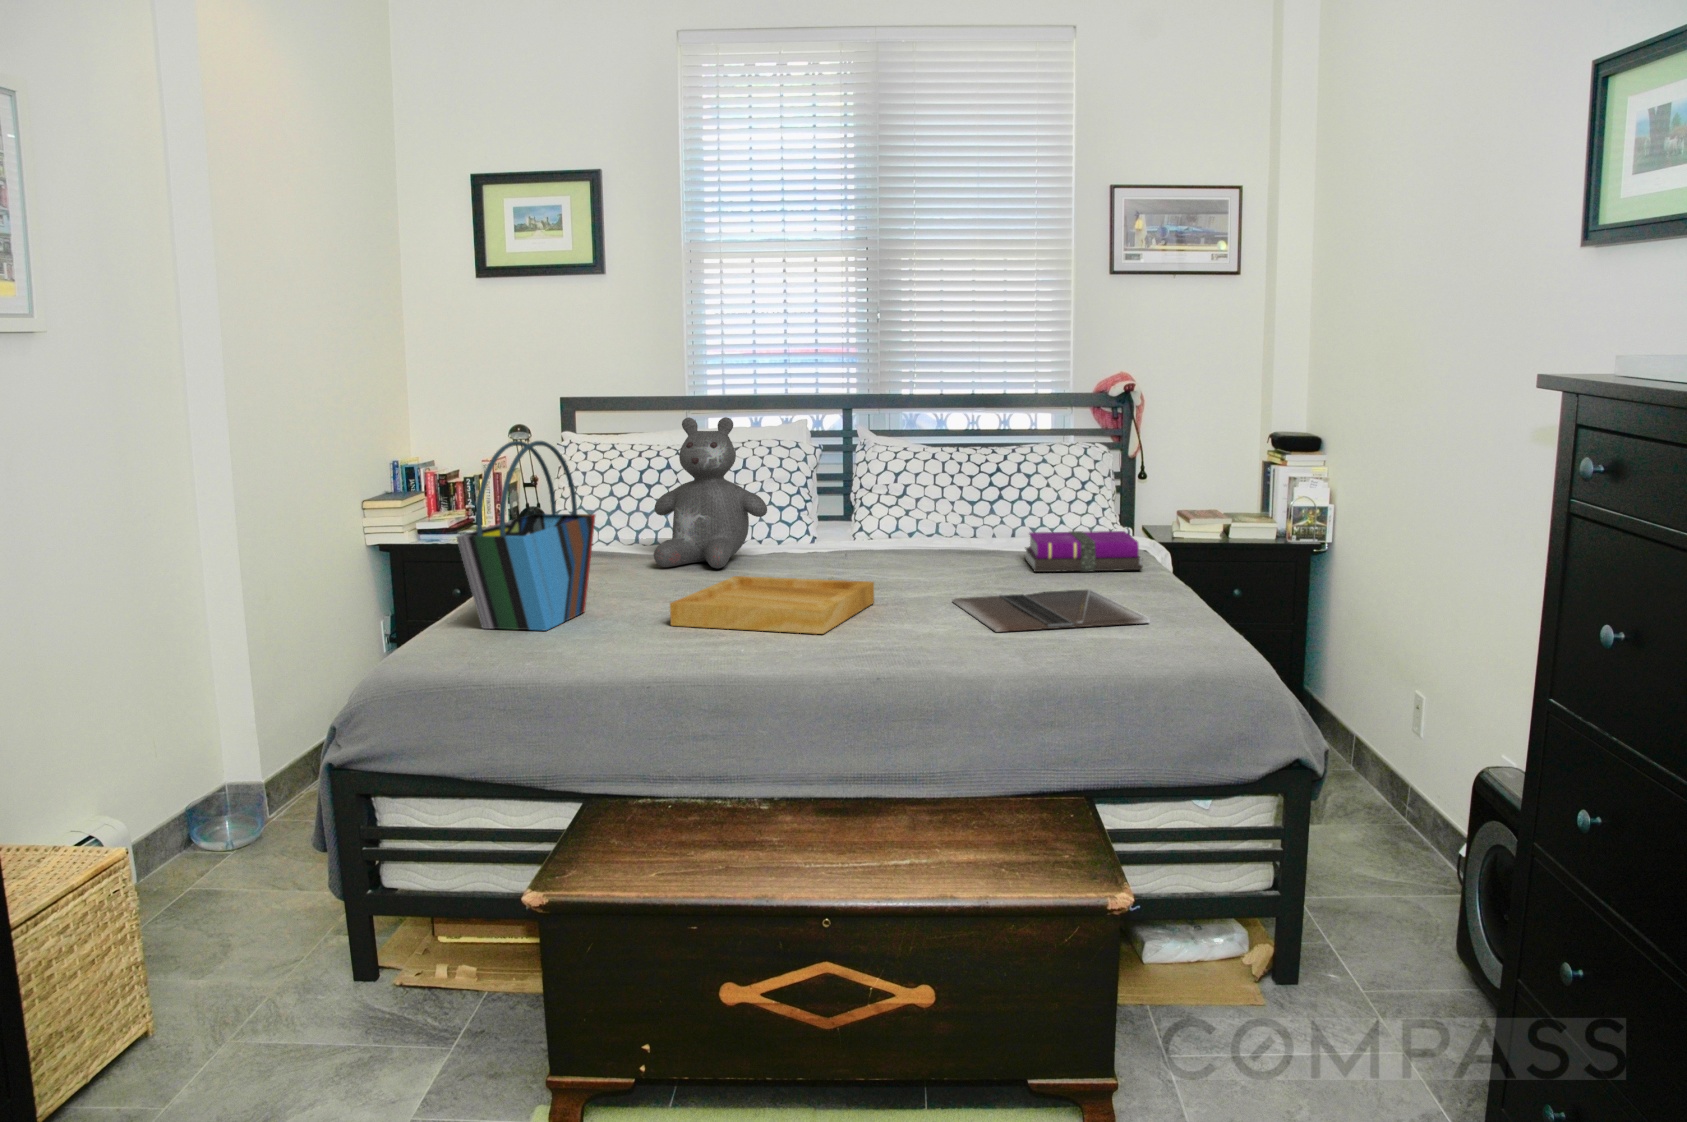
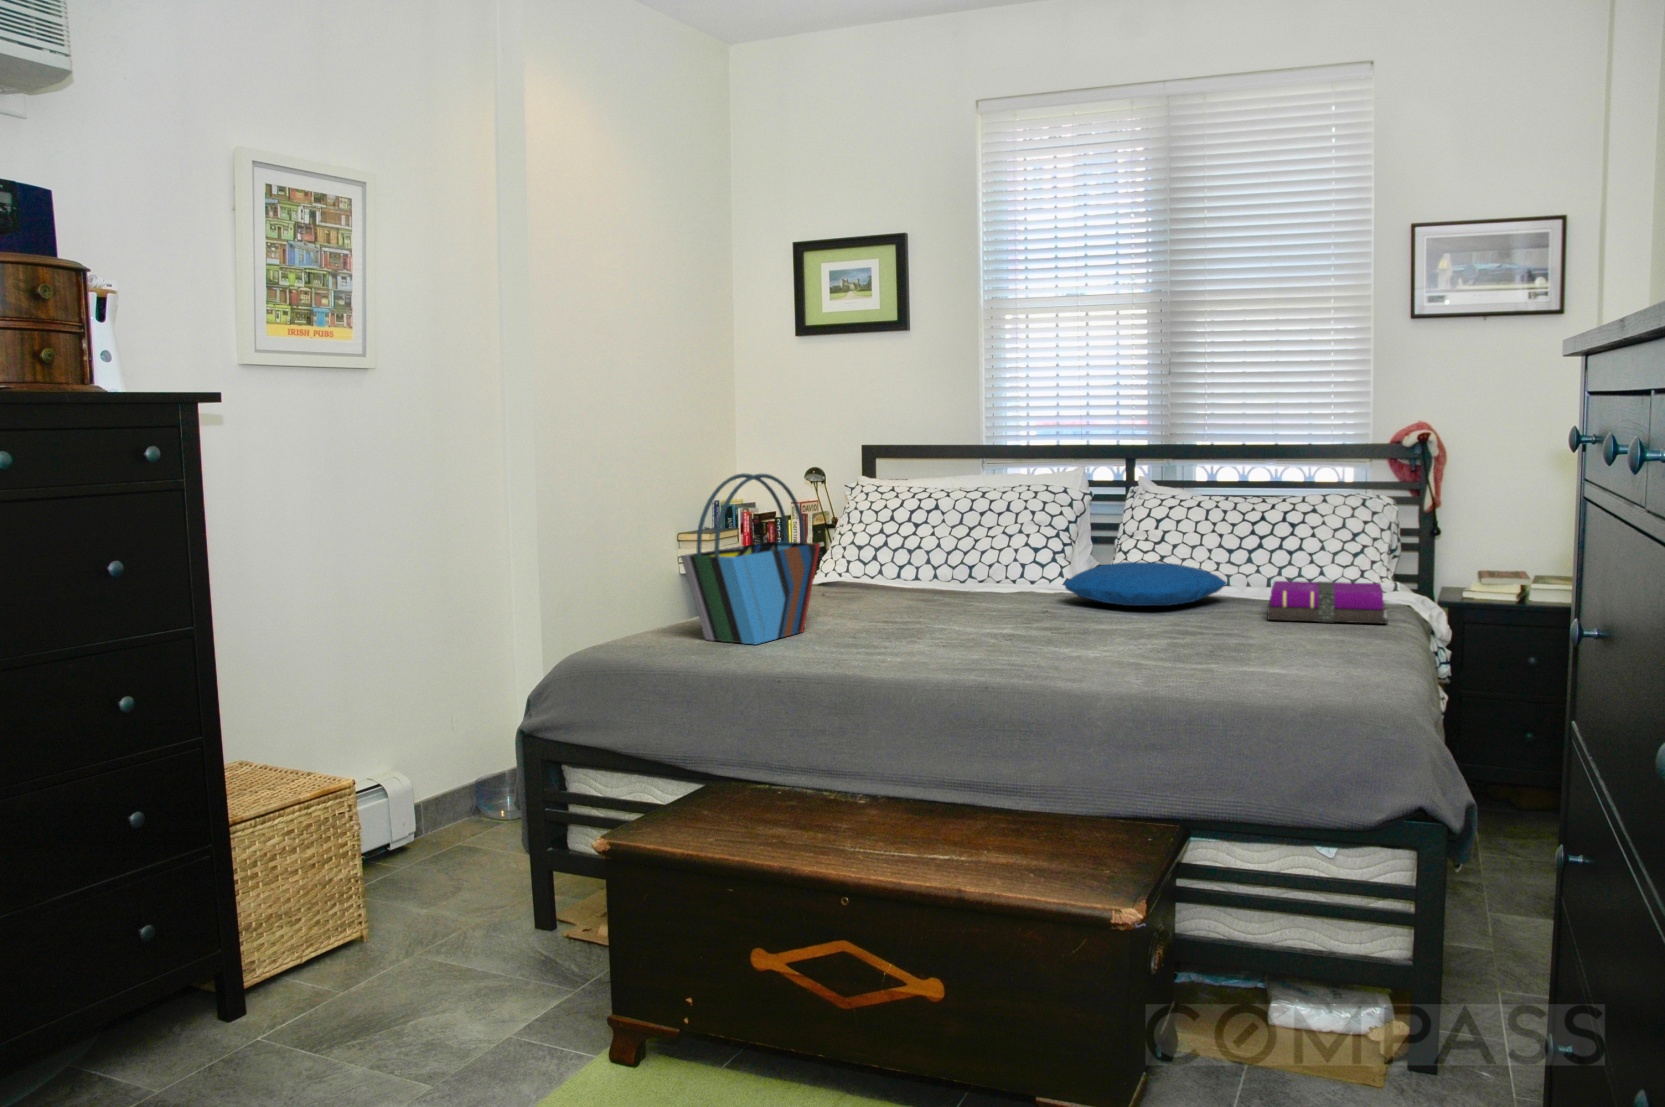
teddy bear: present [654,417,767,568] -> none [900,460,1011,603]
pillow: none [825,519,981,563] -> present [1064,562,1226,606]
tray: present [670,576,874,634] -> none [866,607,1075,662]
laptop: present [953,589,1150,632] -> none [1154,638,1343,672]

